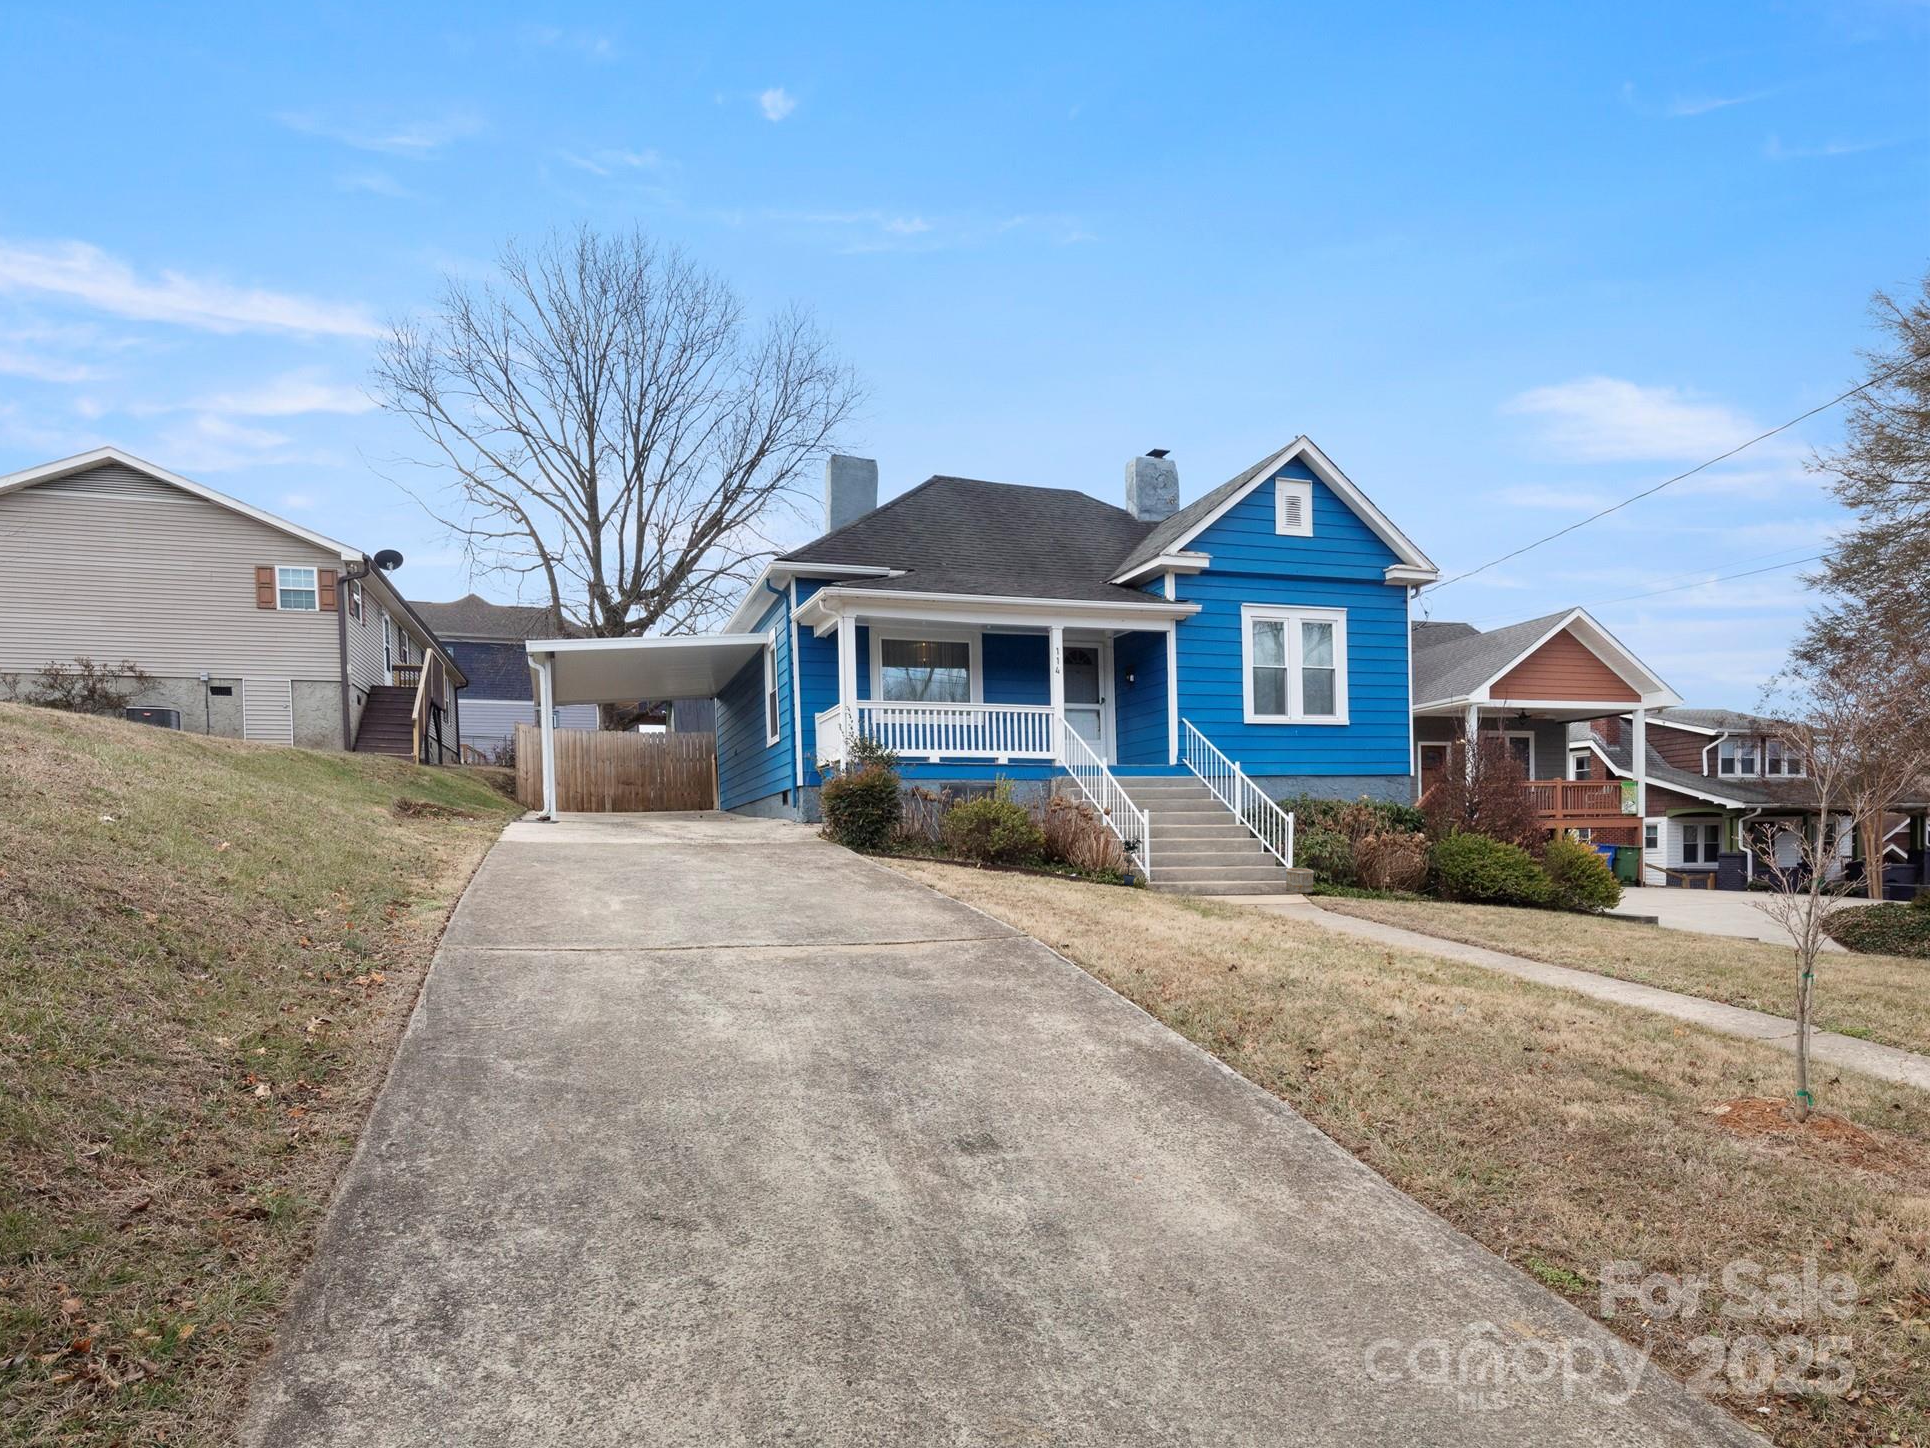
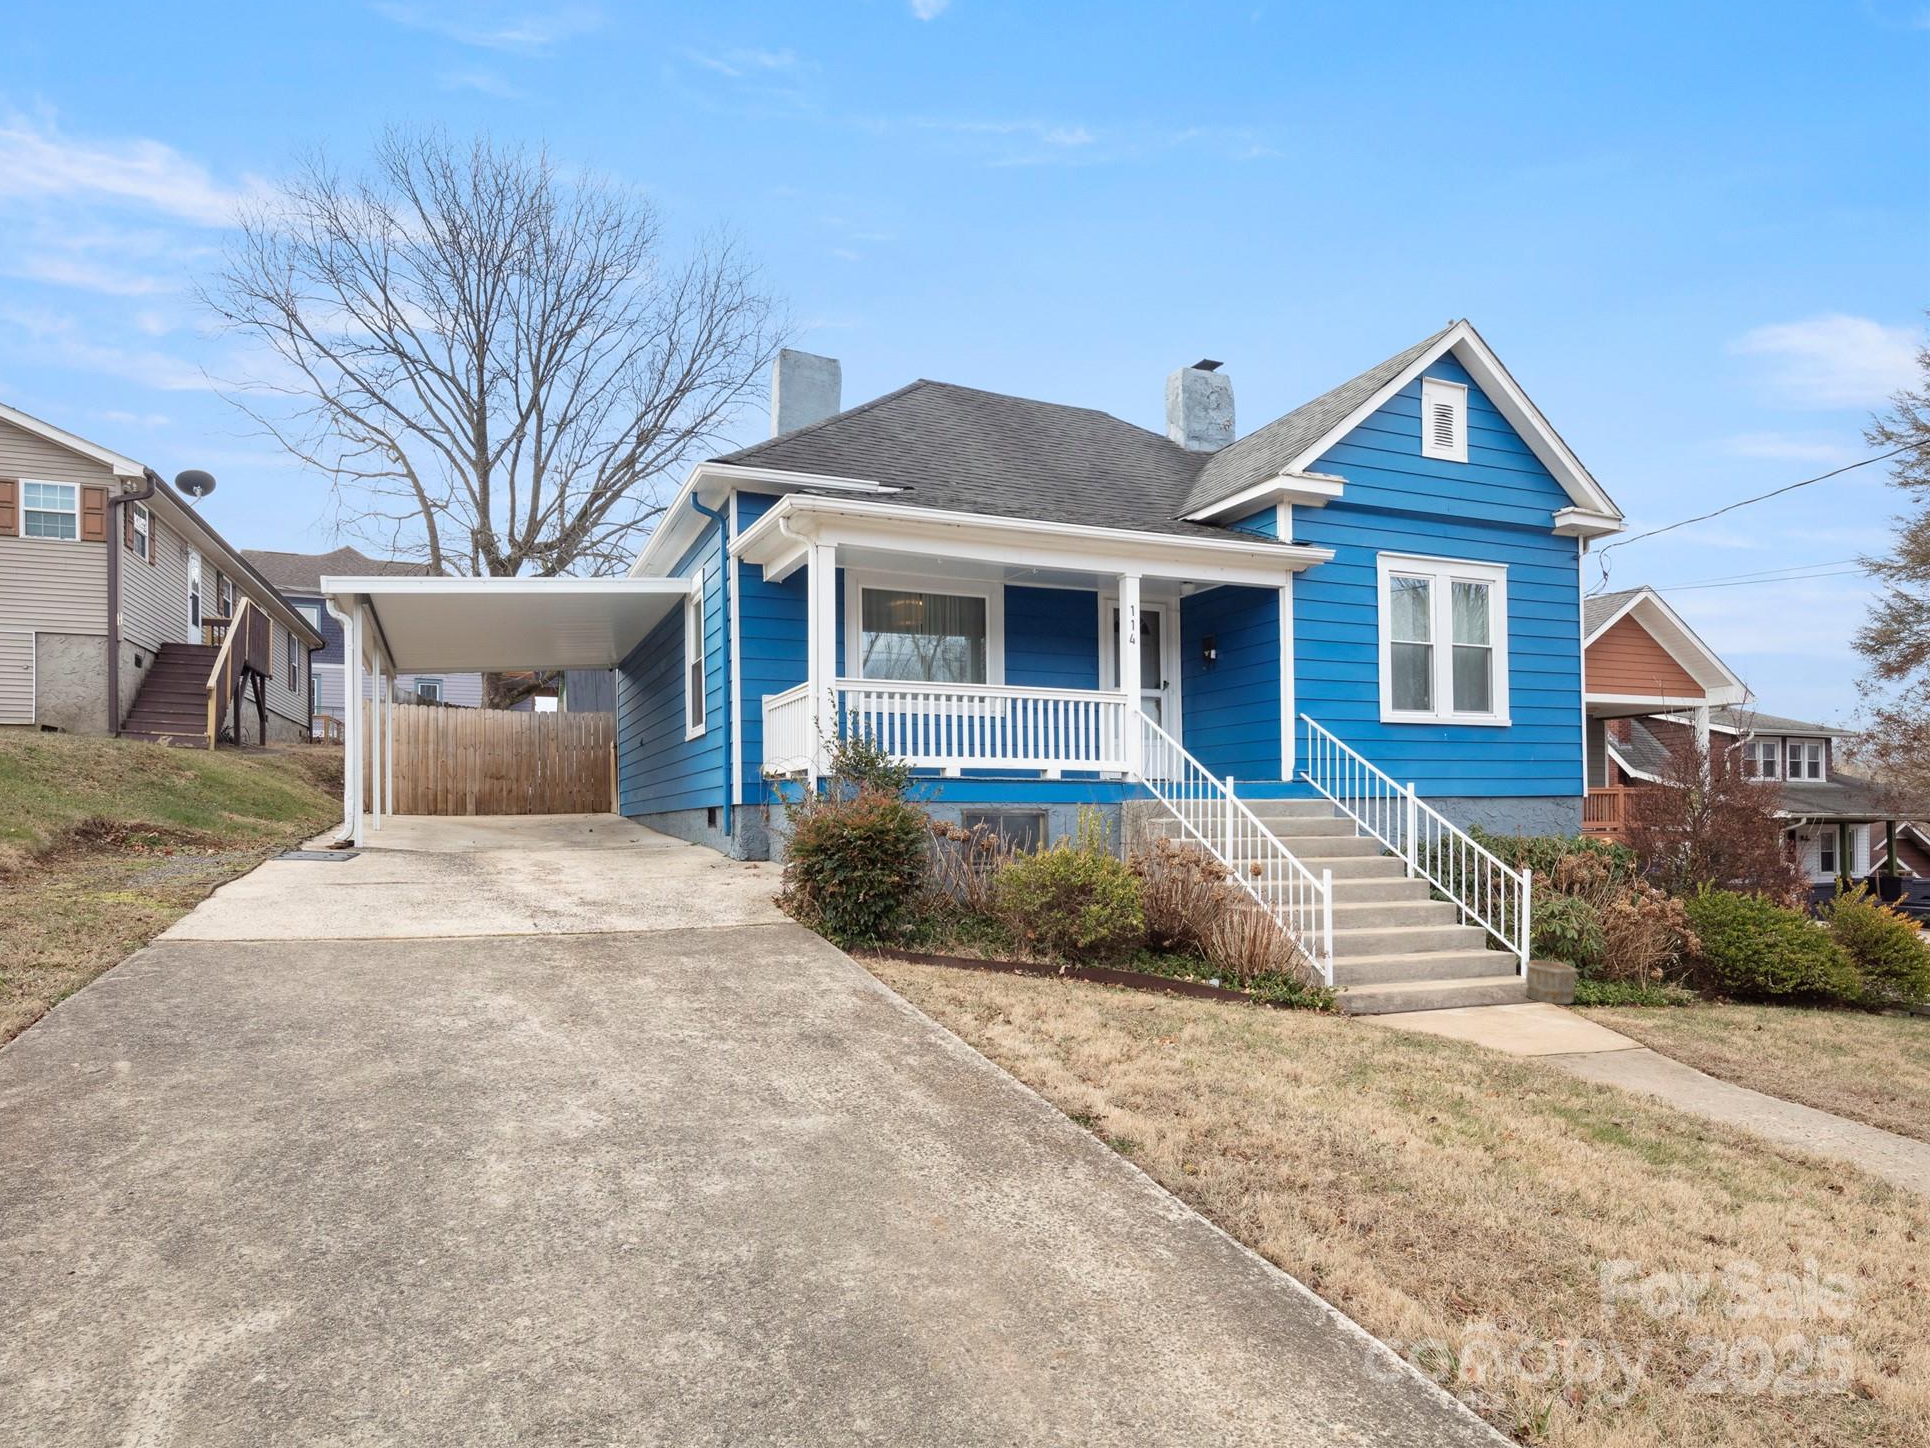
potted plant: present [1122,836,1142,885] -> none [1277,911,1315,996]

